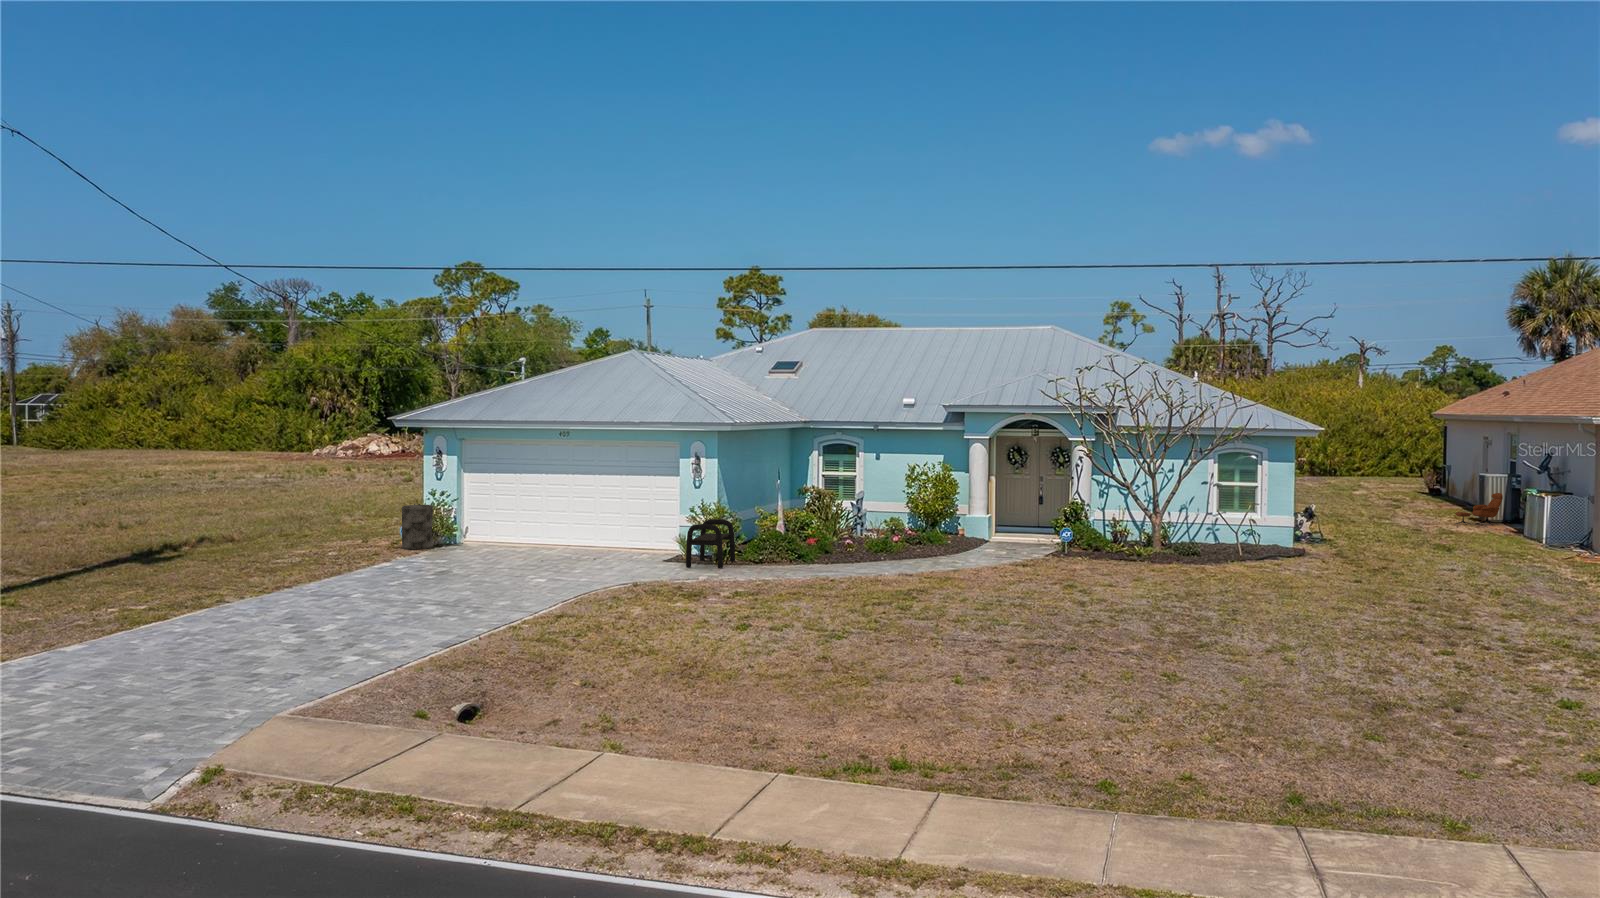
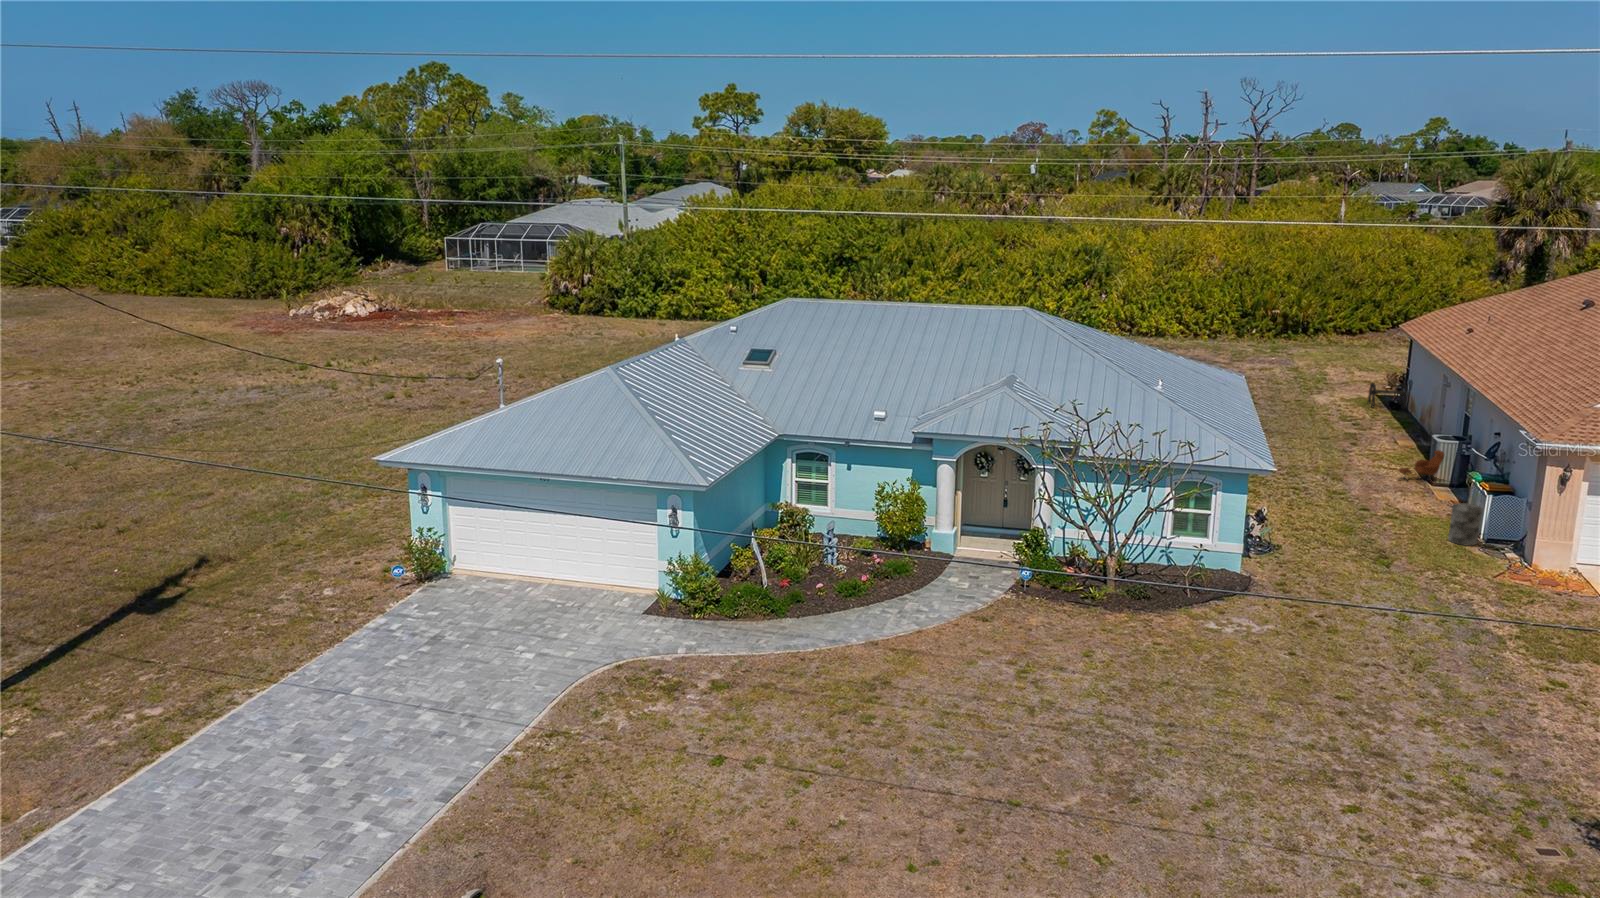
trash can: present [401,504,433,549] -> present [1448,503,1482,546]
bench: present [686,519,735,568] -> present [1368,383,1408,409]

